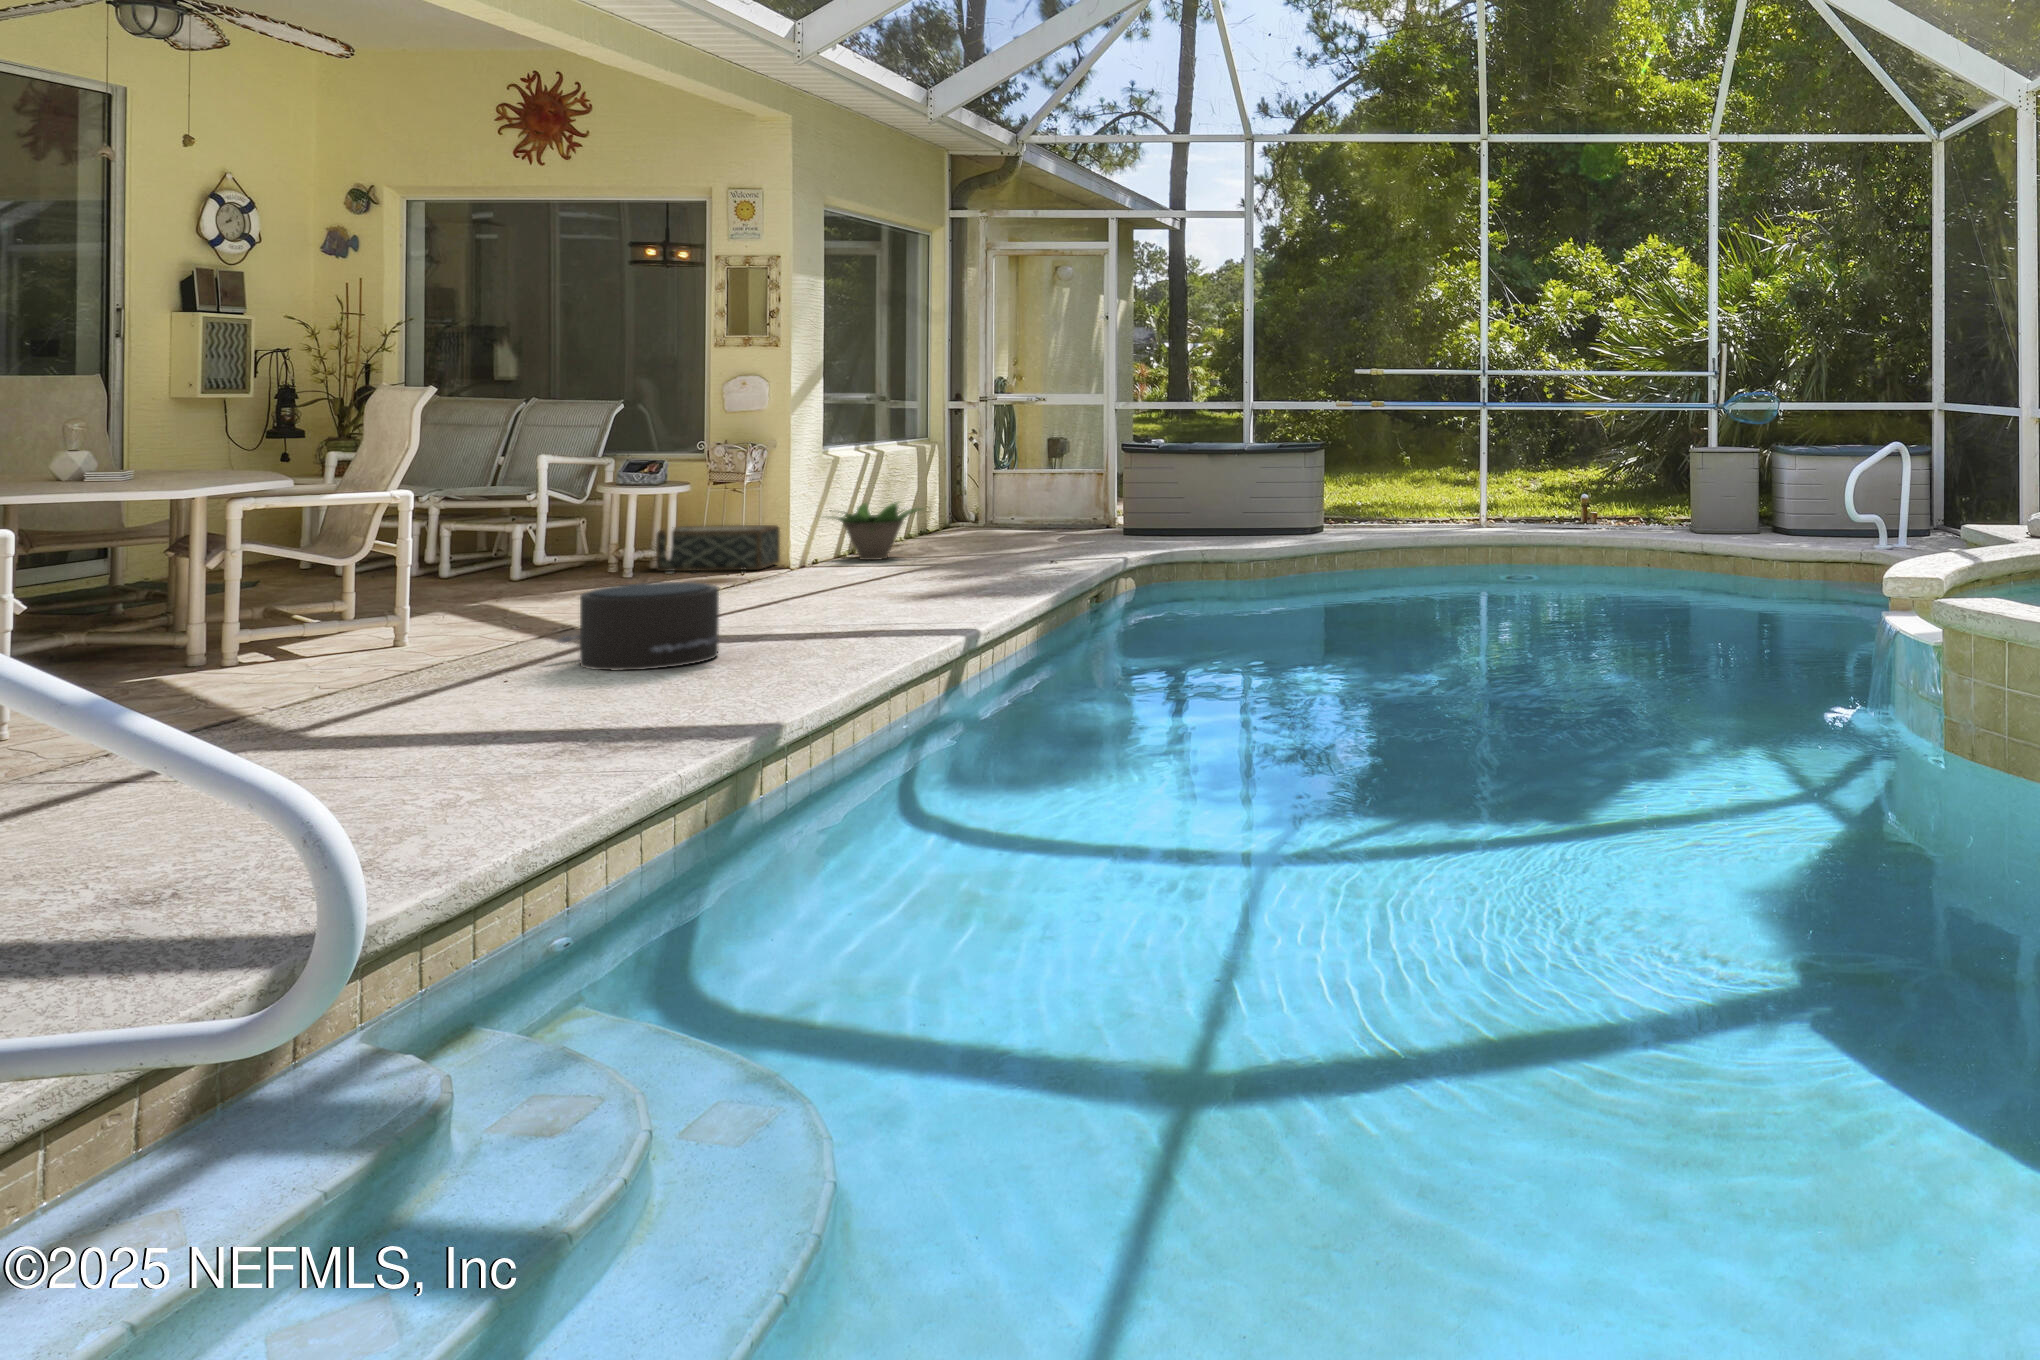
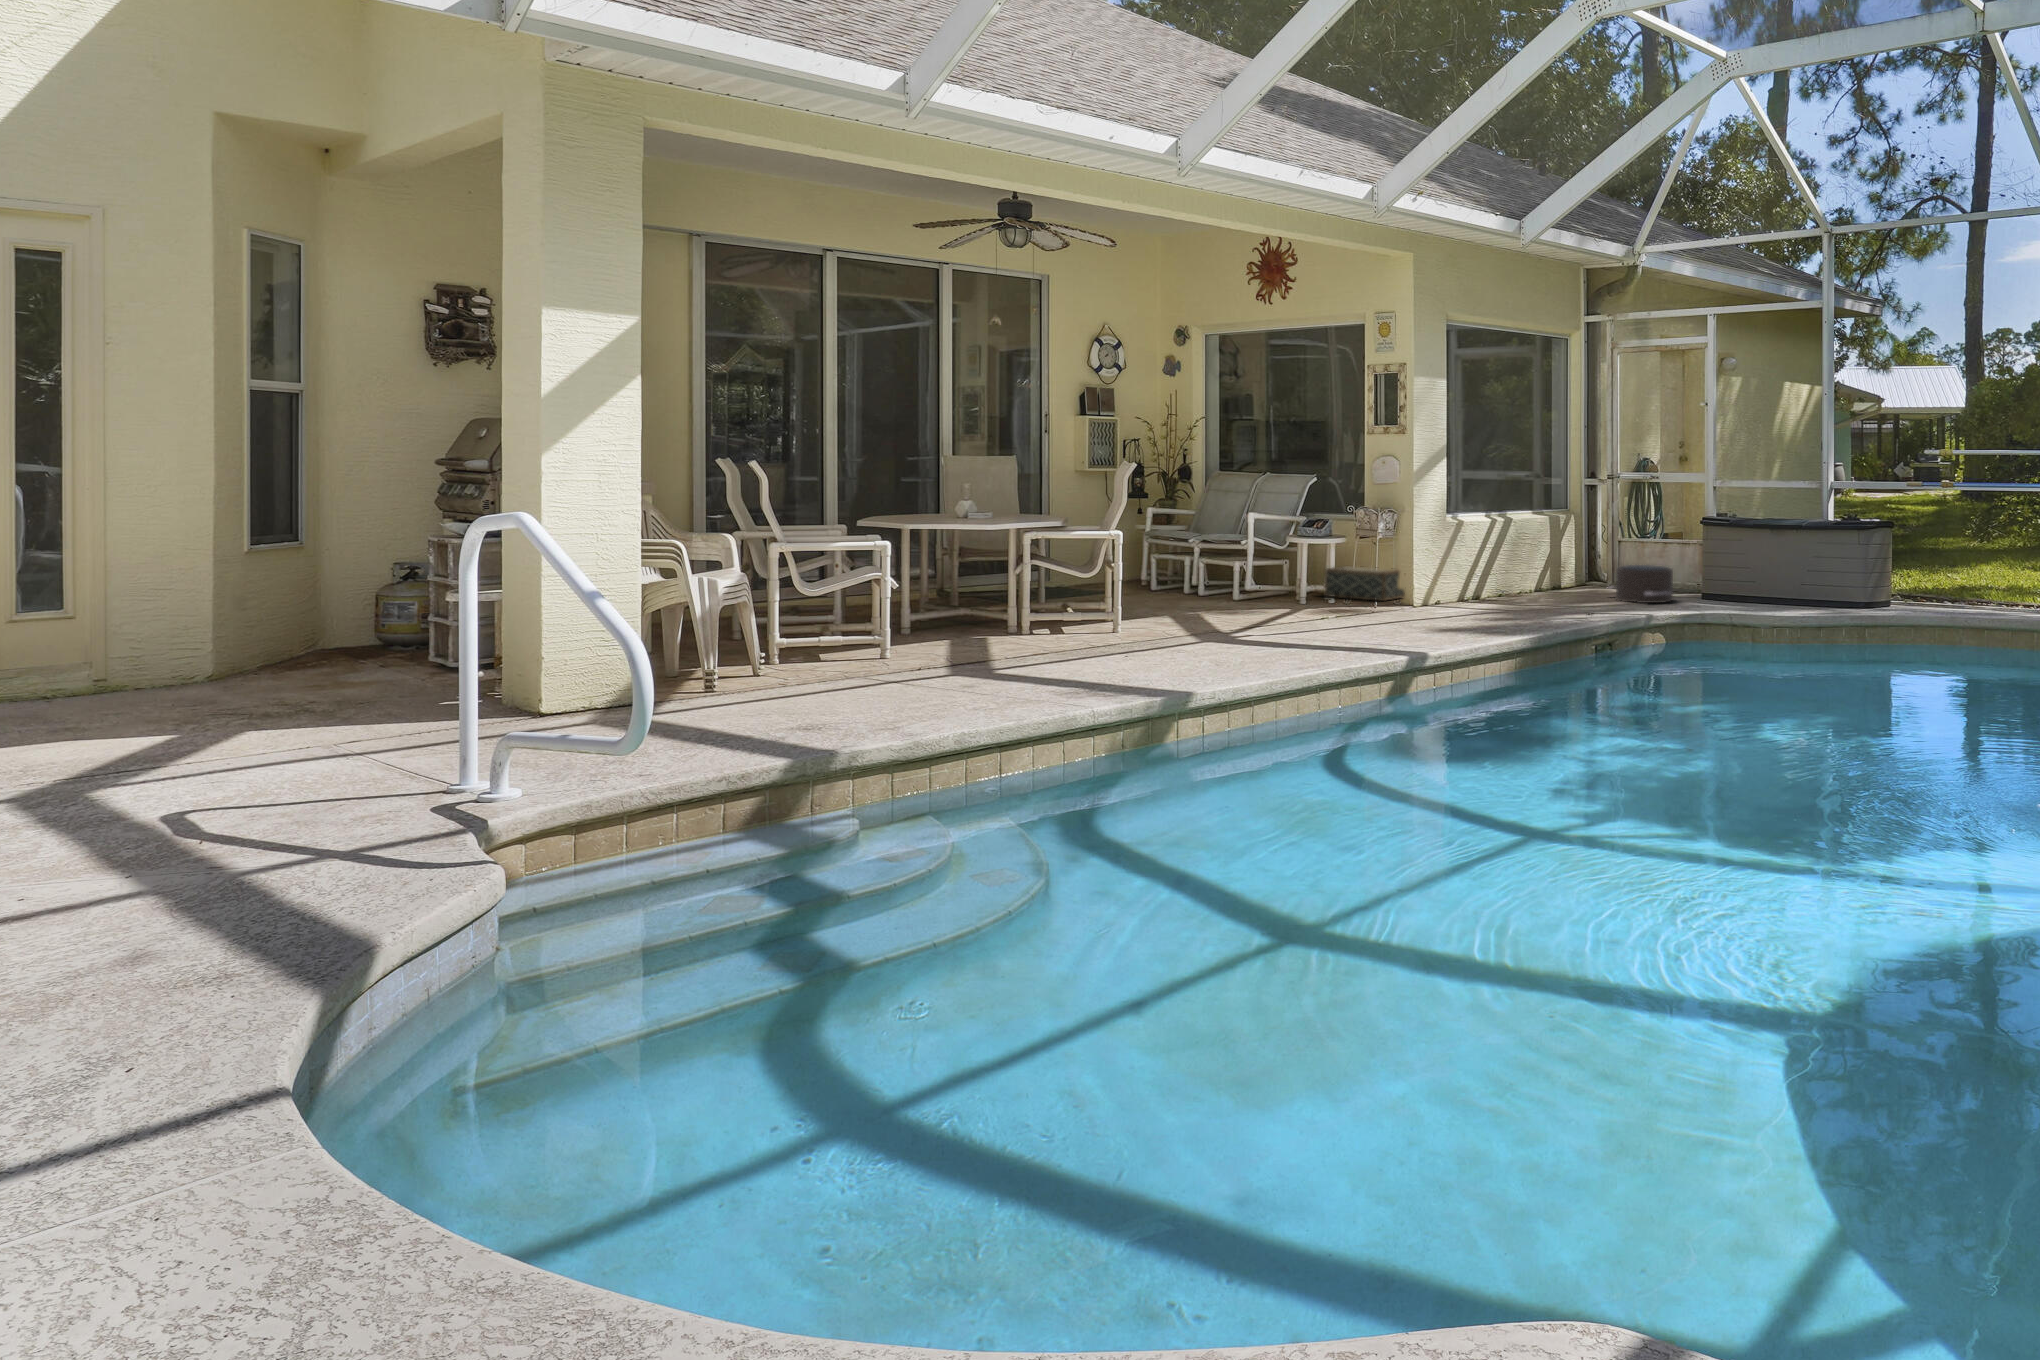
decorative plant: present [829,503,921,560] -> none [1435,556,1510,600]
pouf: present [558,582,719,671] -> present [1607,565,1673,603]

